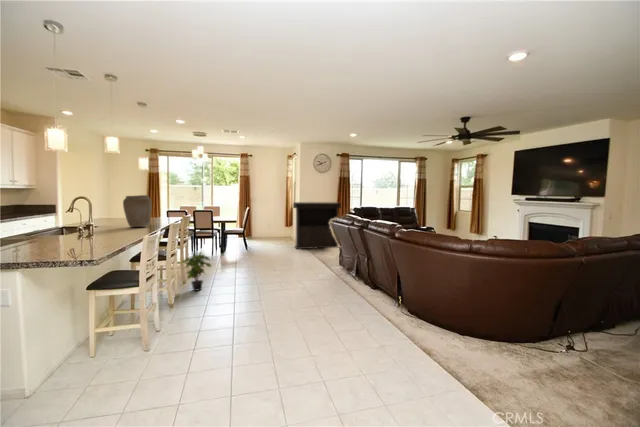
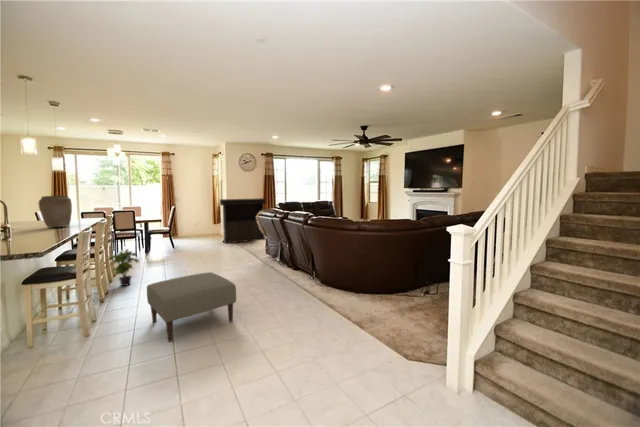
ottoman: none [212,289,309,373] -> present [147,272,236,342]

